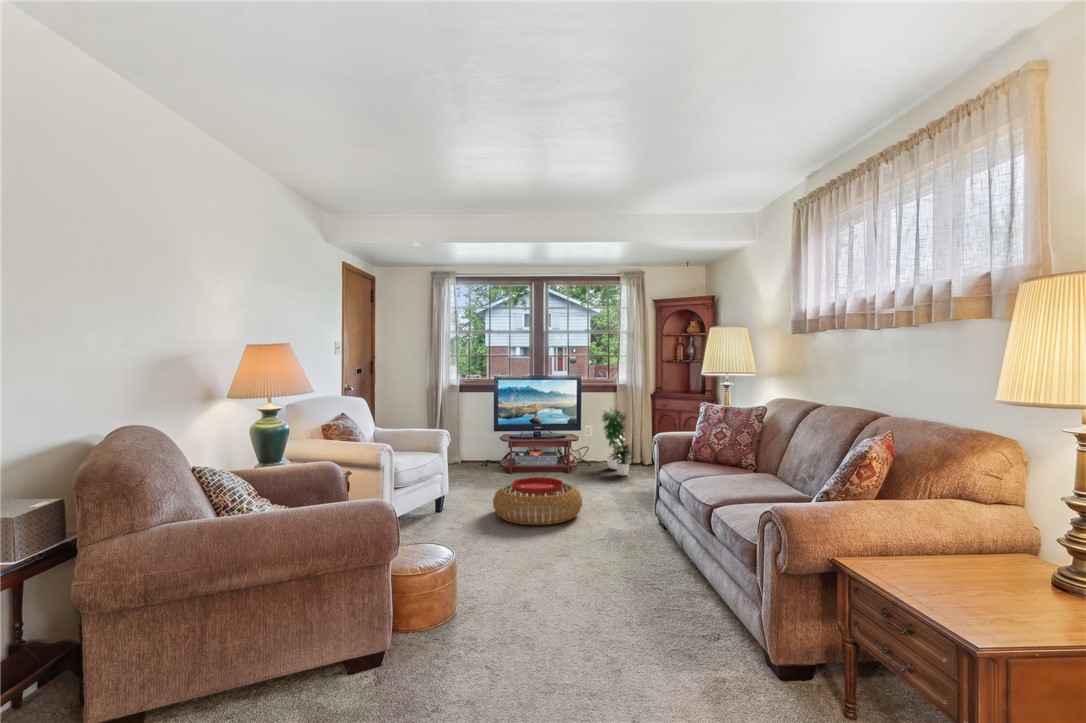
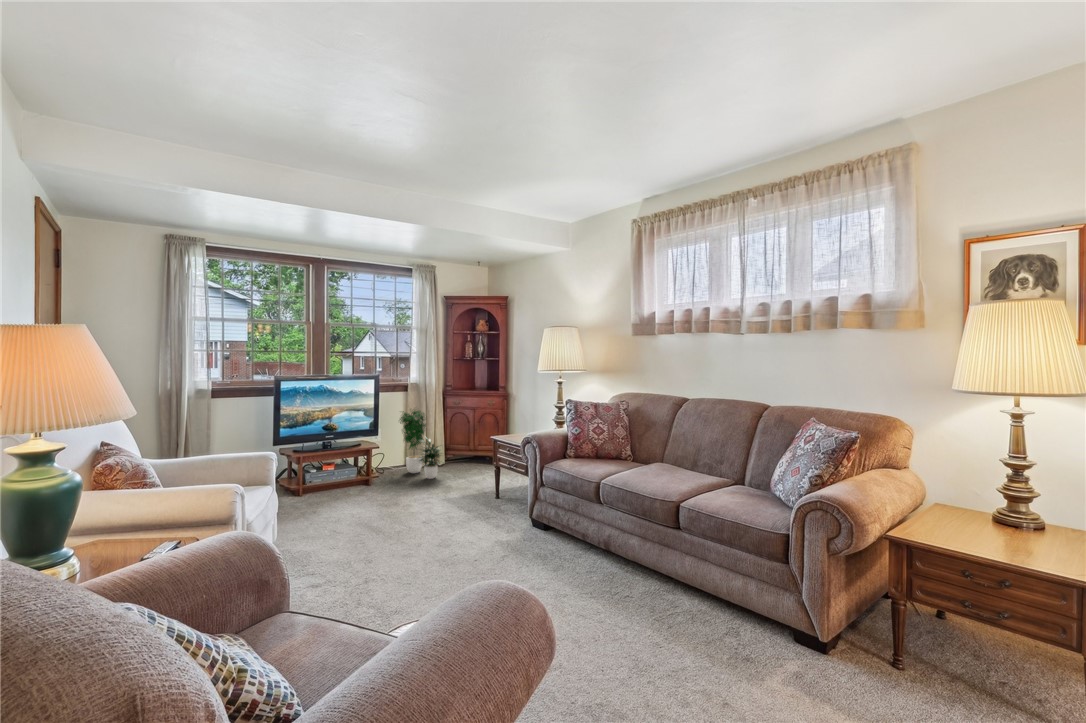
pouf: present [493,477,582,525] -> none [340,494,451,557]

